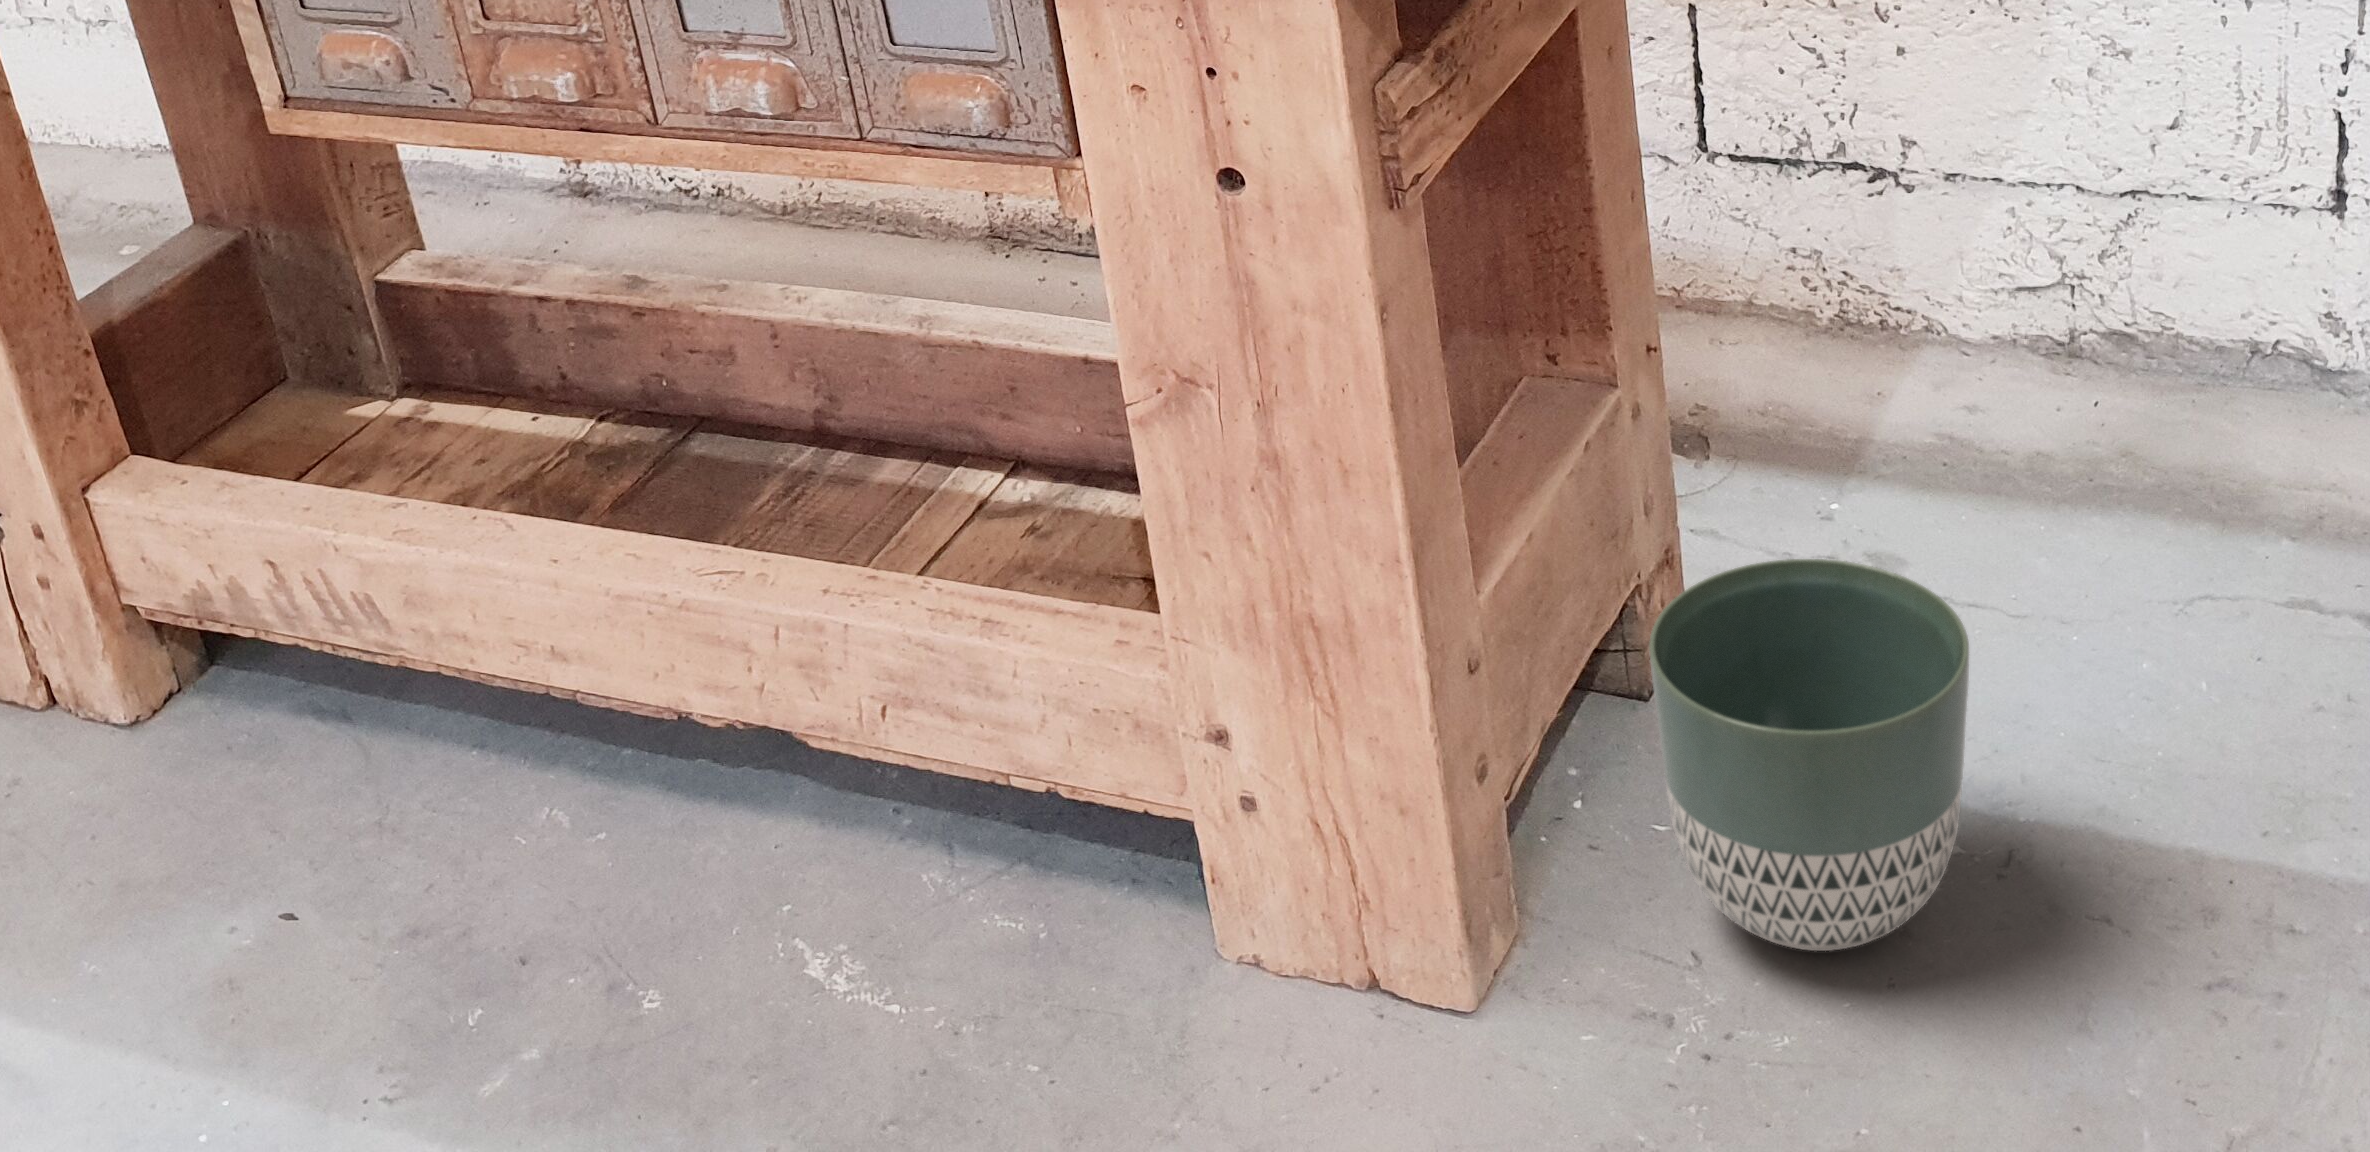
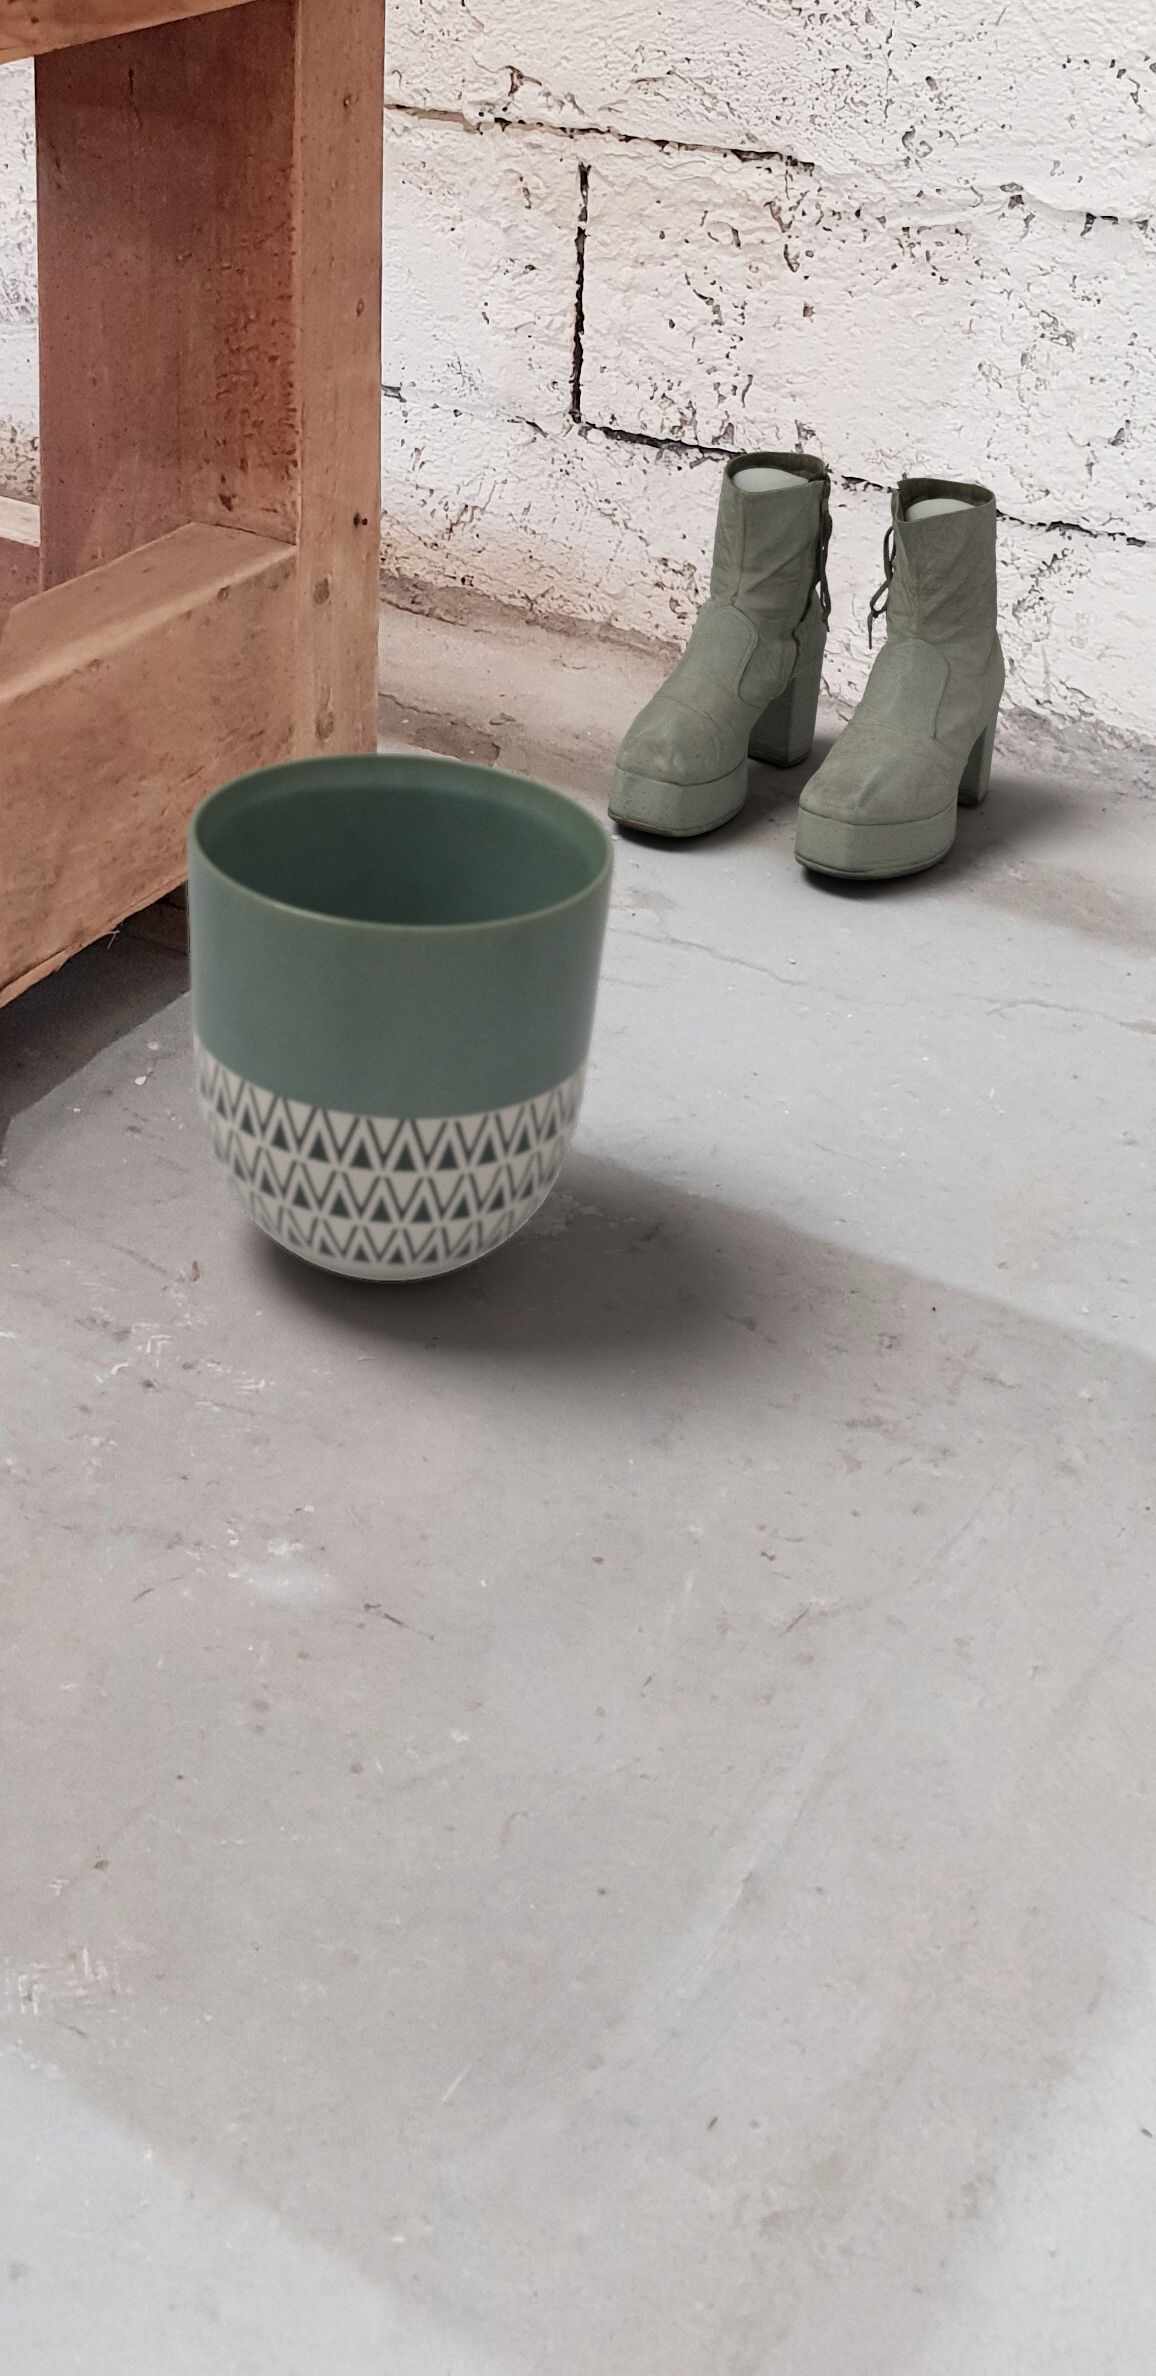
boots: none [1825,177,2107,517] -> present [607,451,1005,880]

